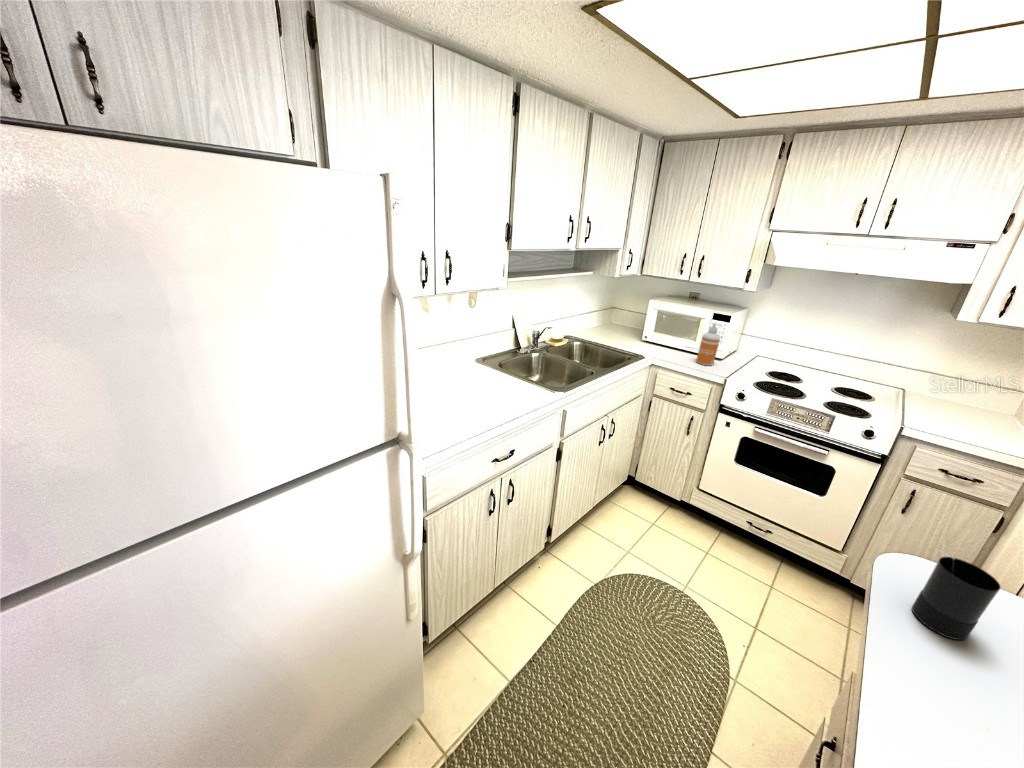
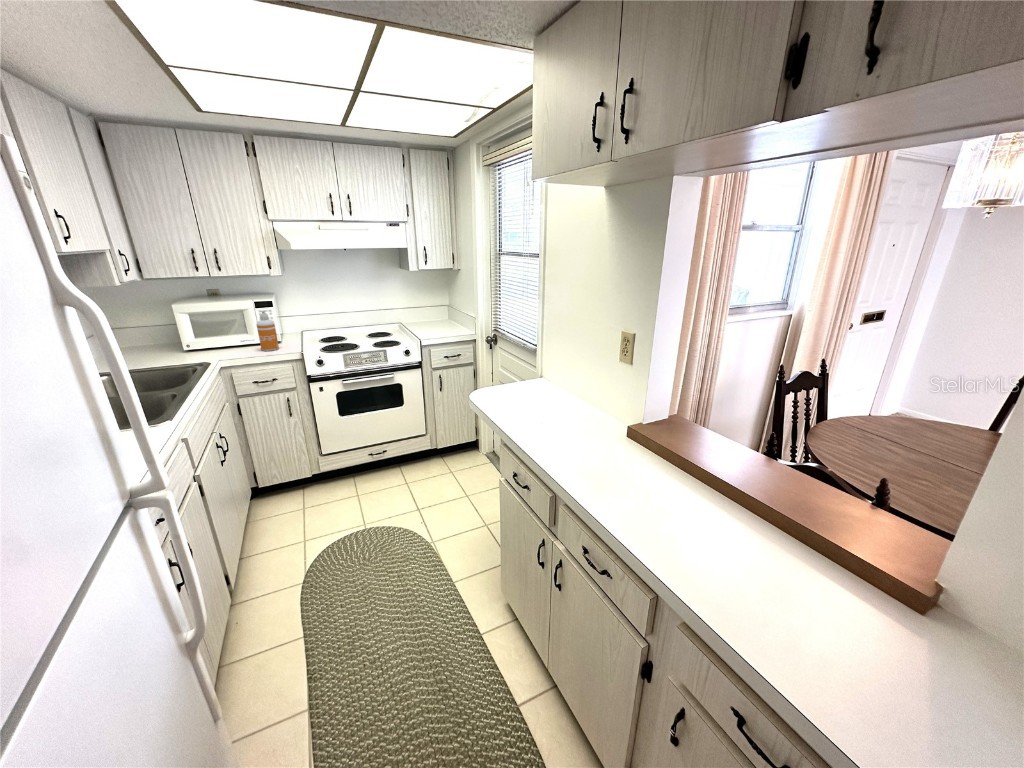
candle: present [912,549,1000,640] -> none [495,372,519,408]

